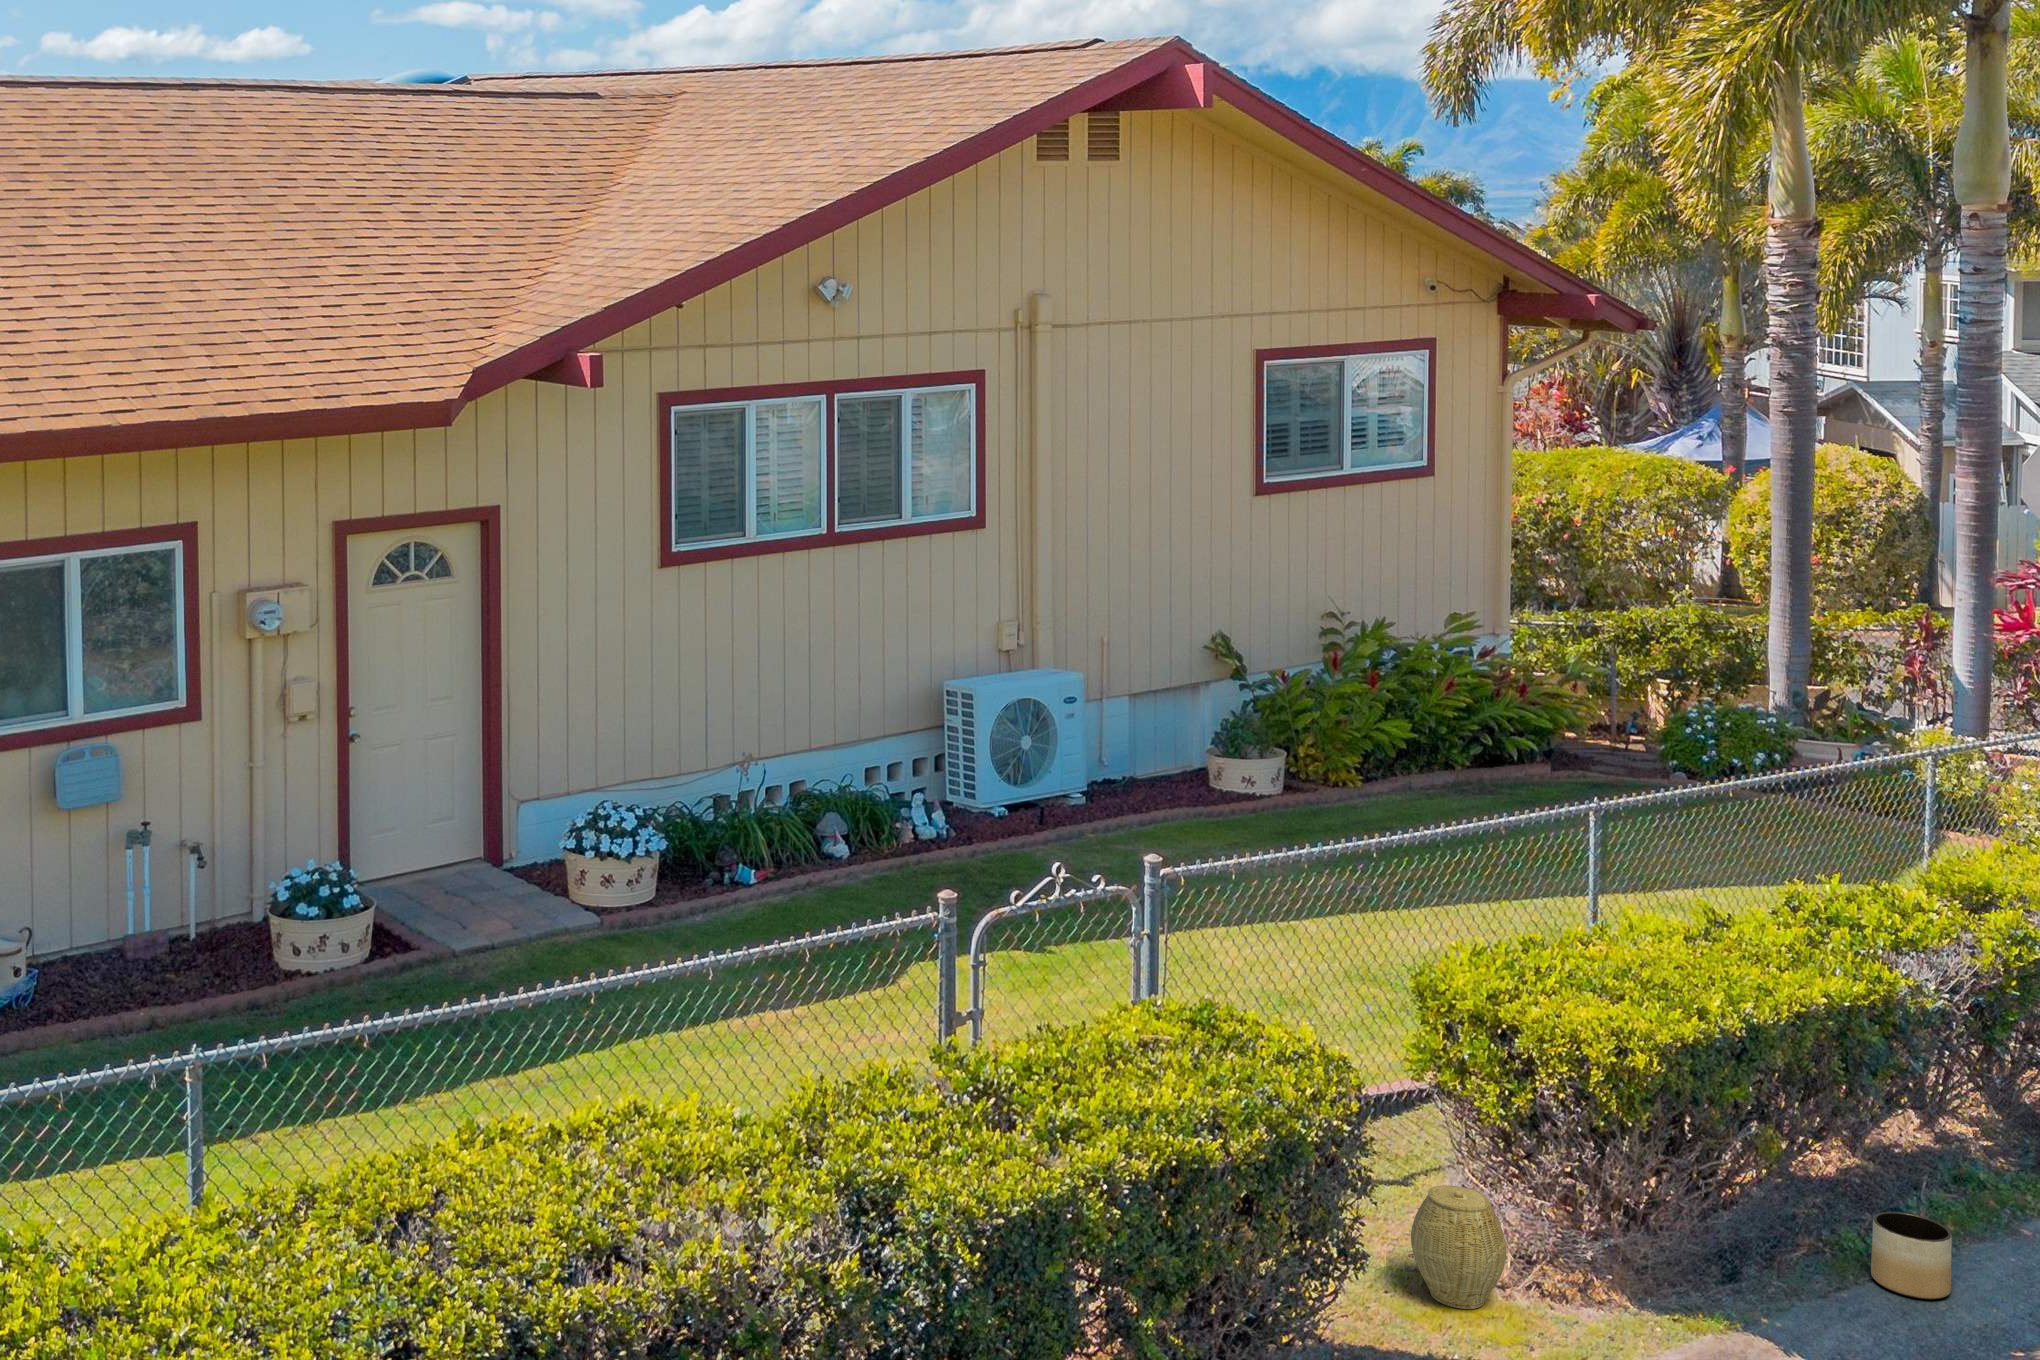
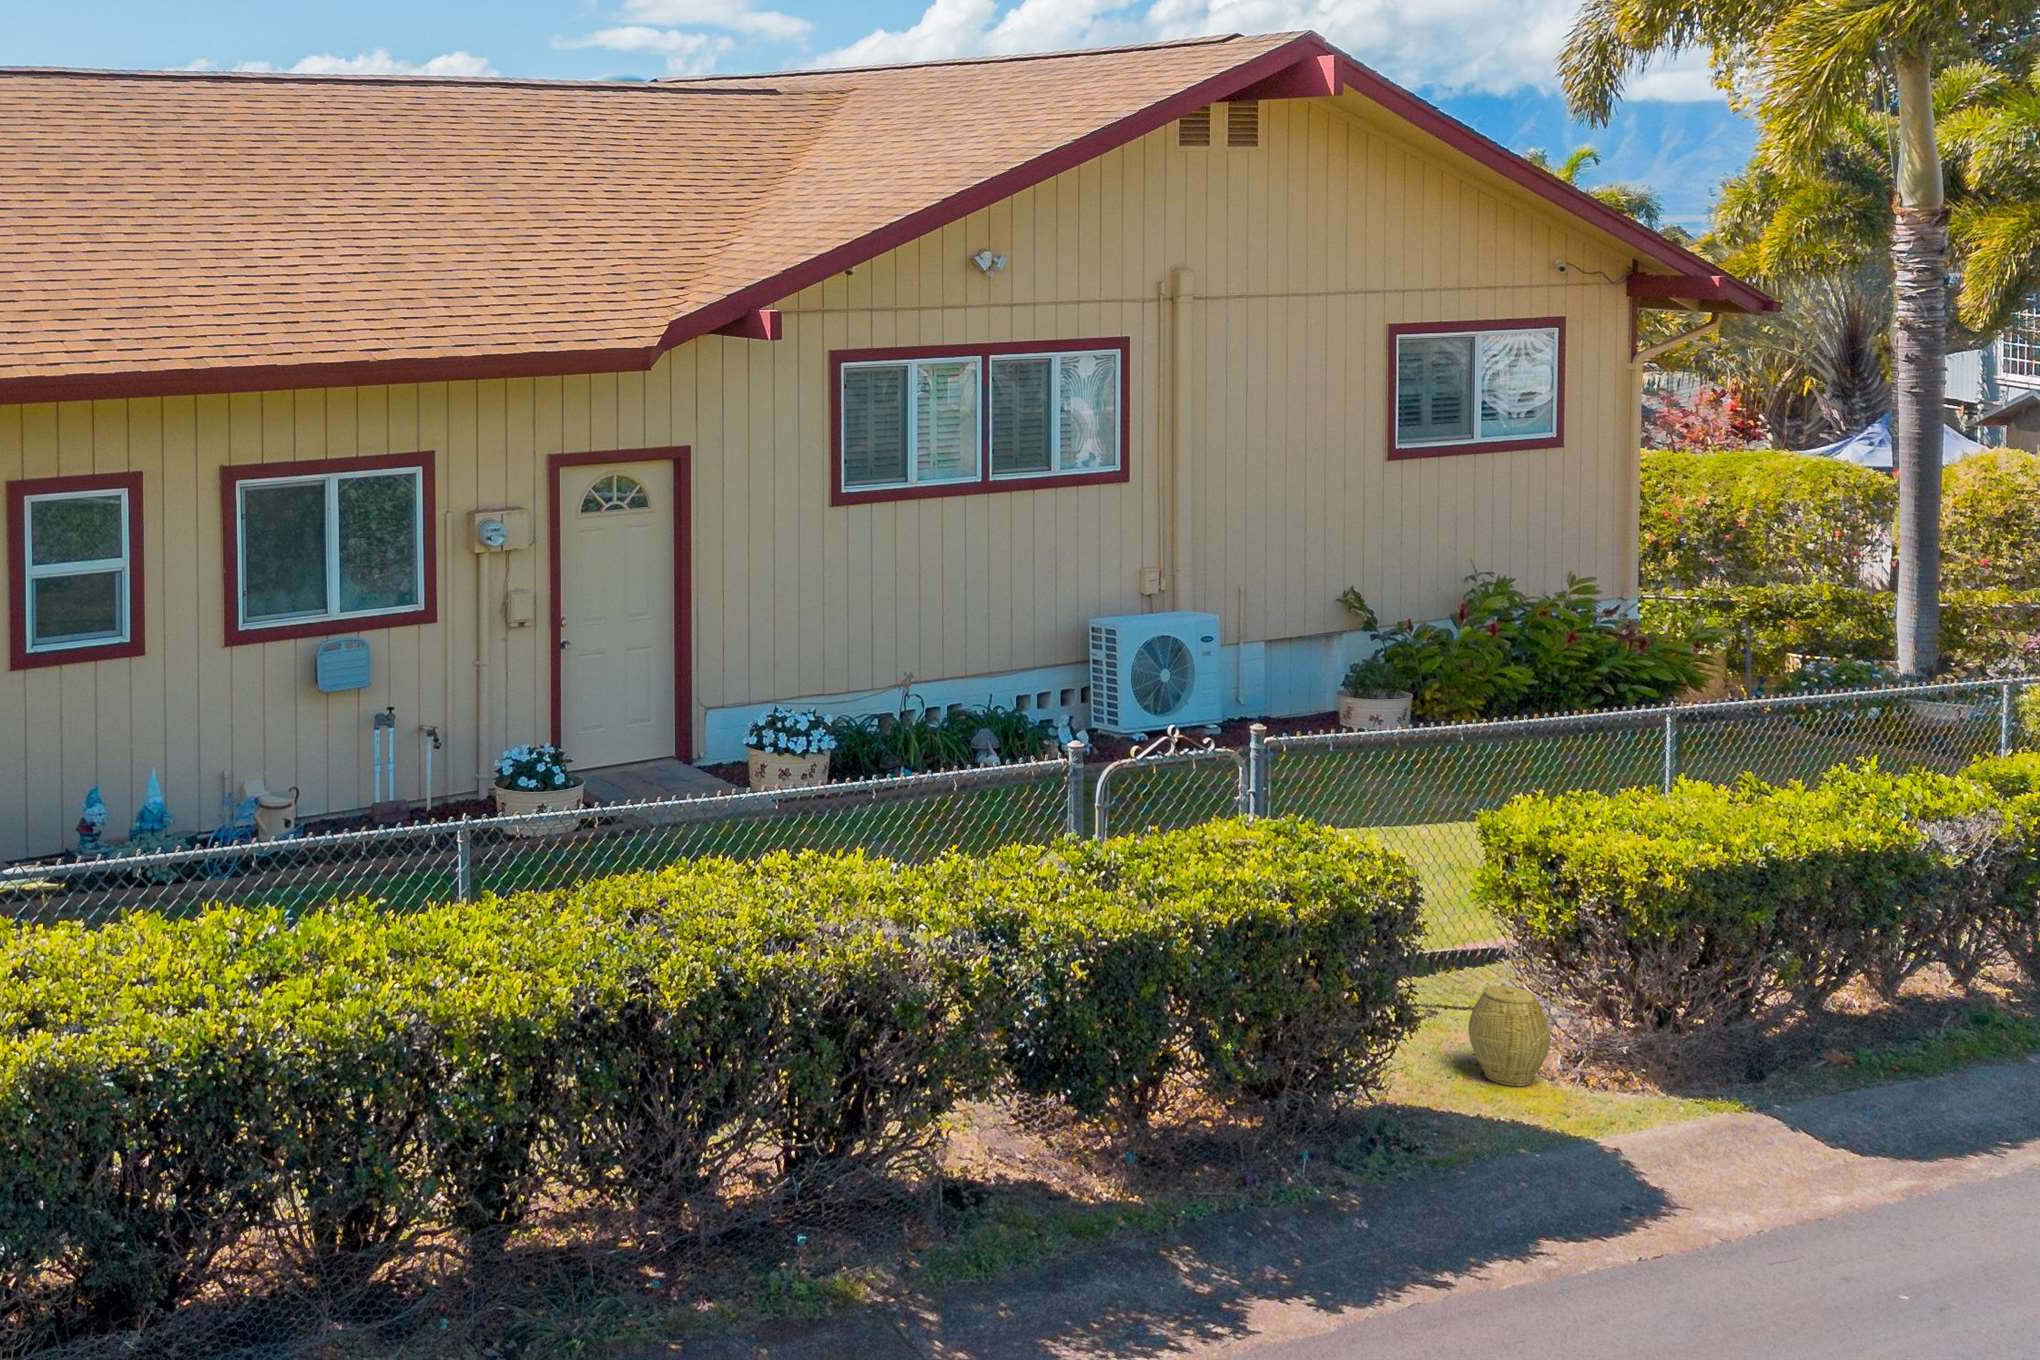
planter: present [1871,1212,1952,1299] -> none [1878,1027,1949,1098]

